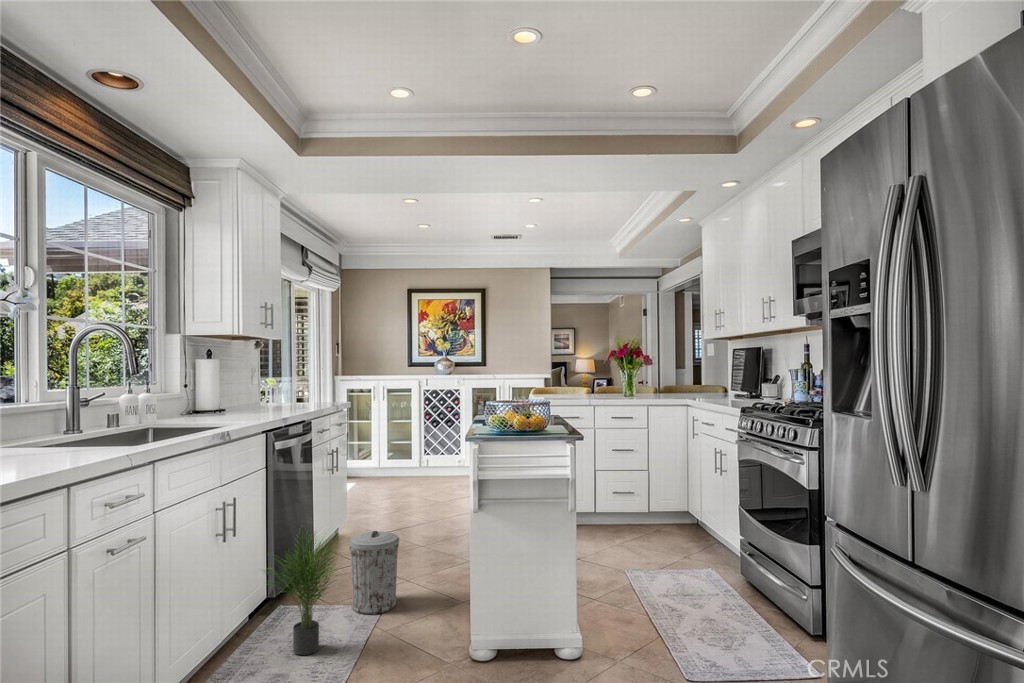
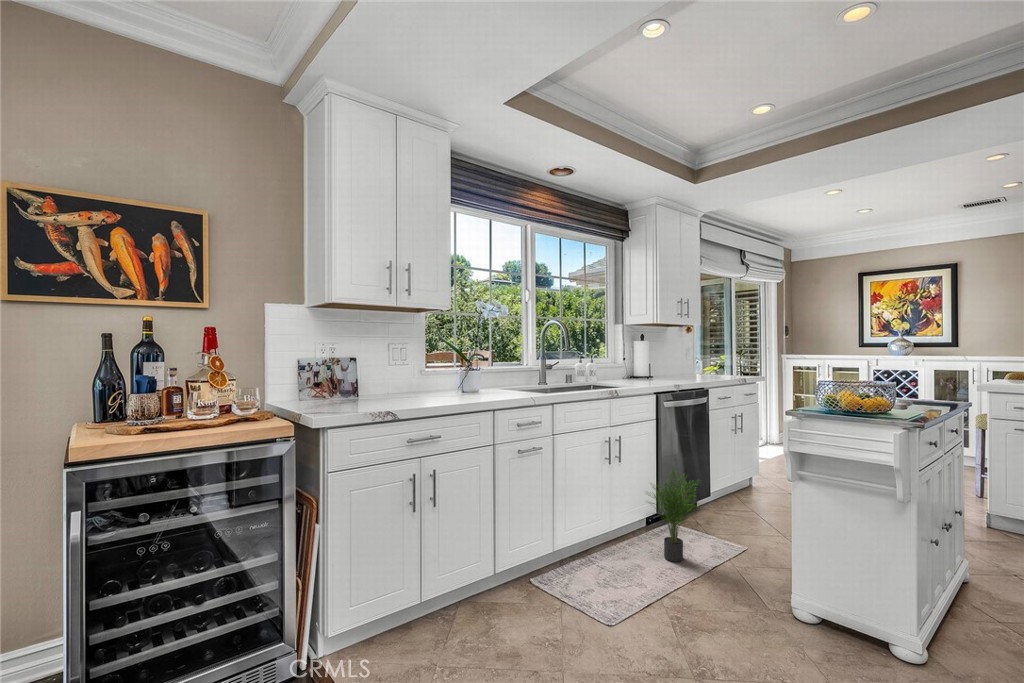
trash can: present [349,531,399,614] -> none [722,486,767,555]

